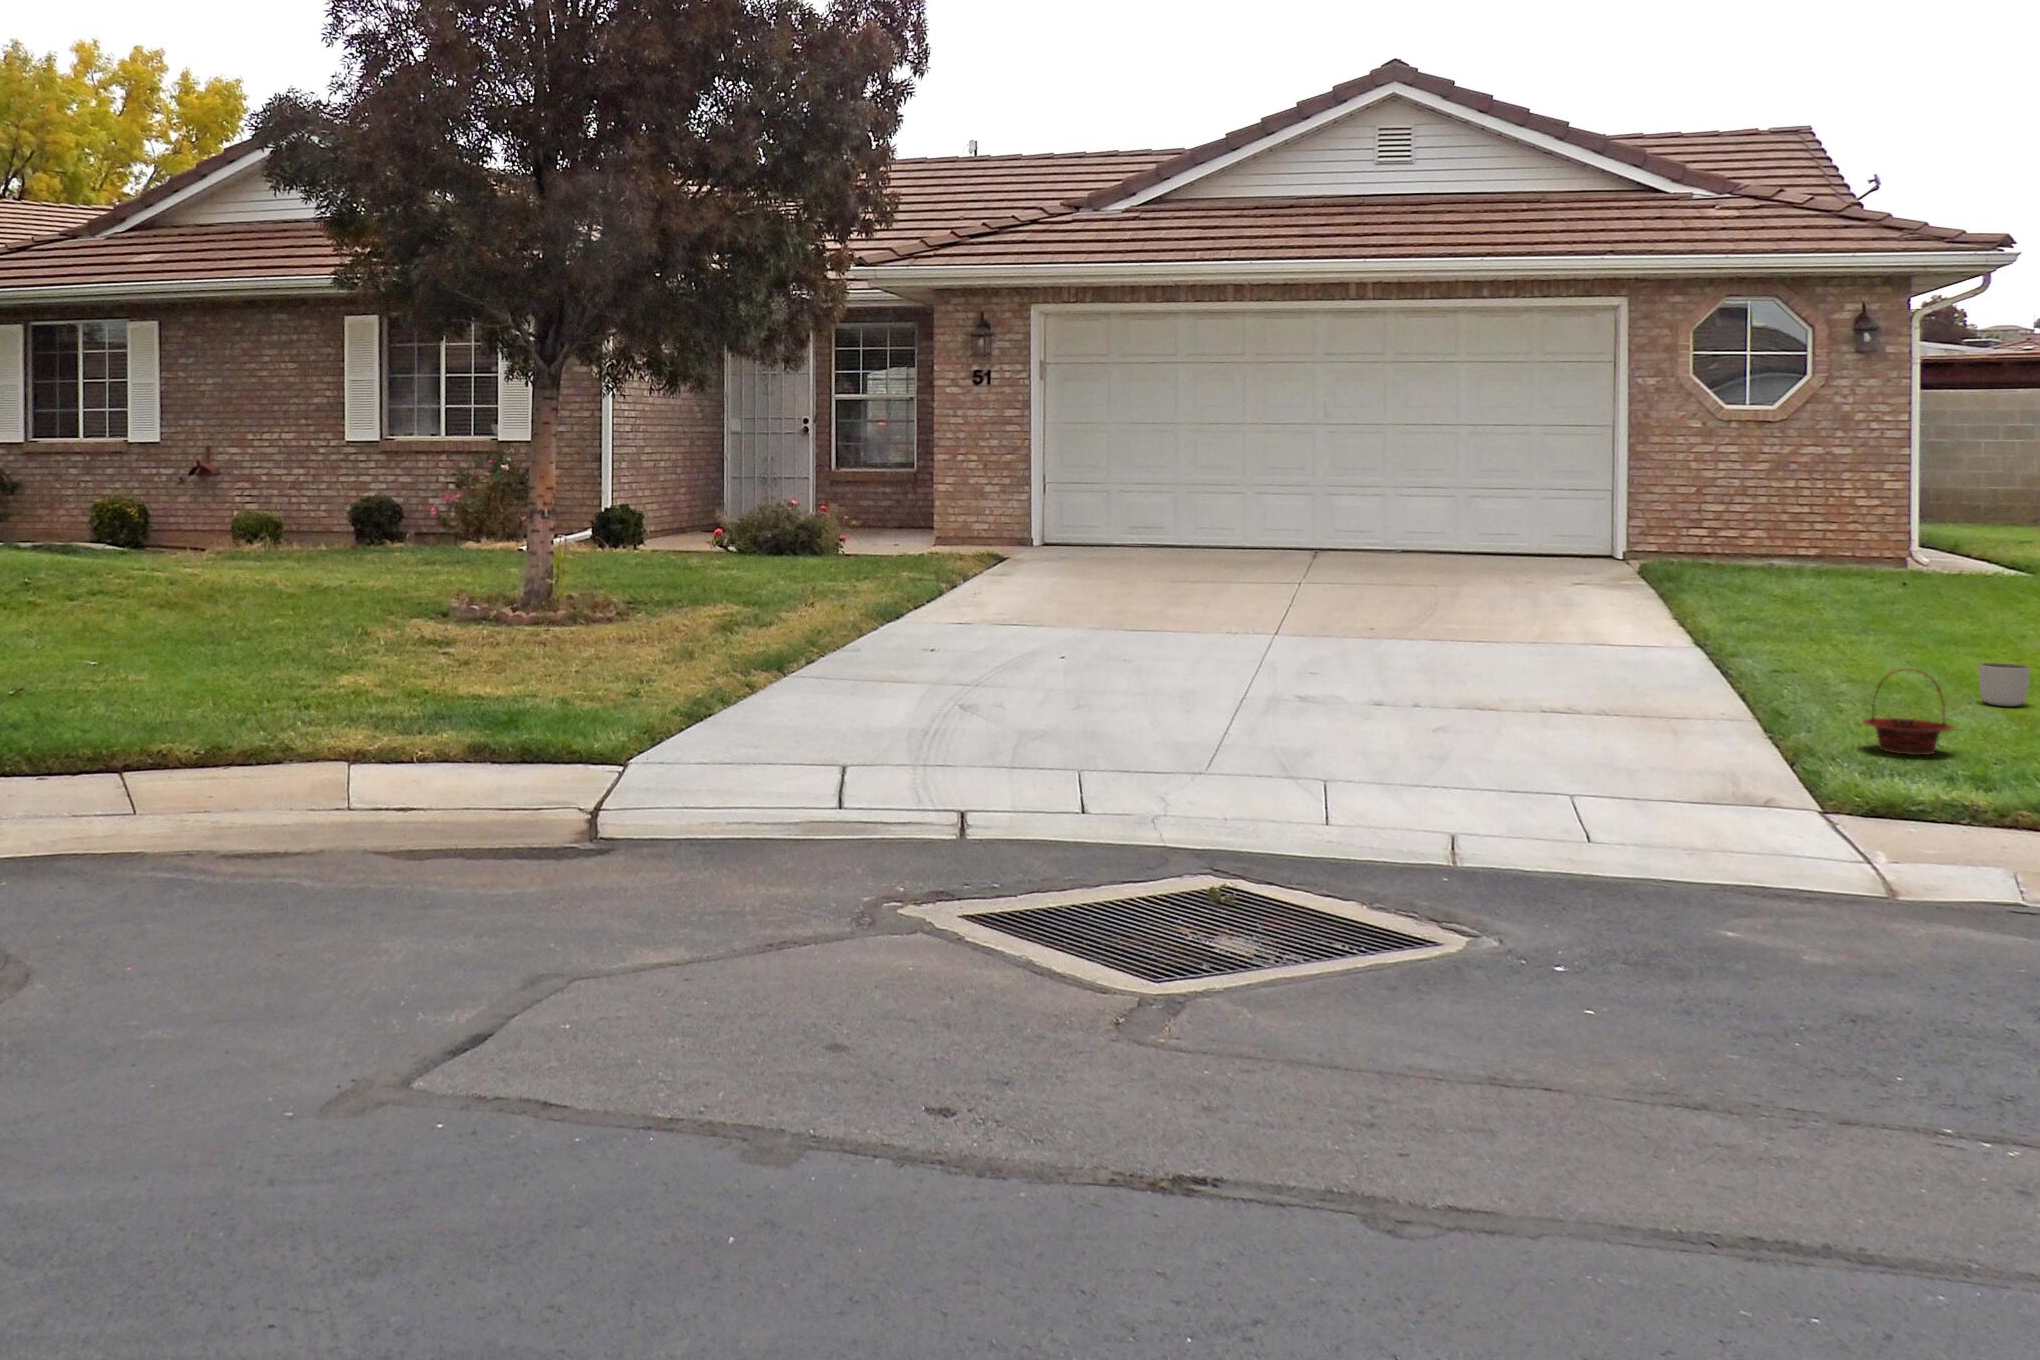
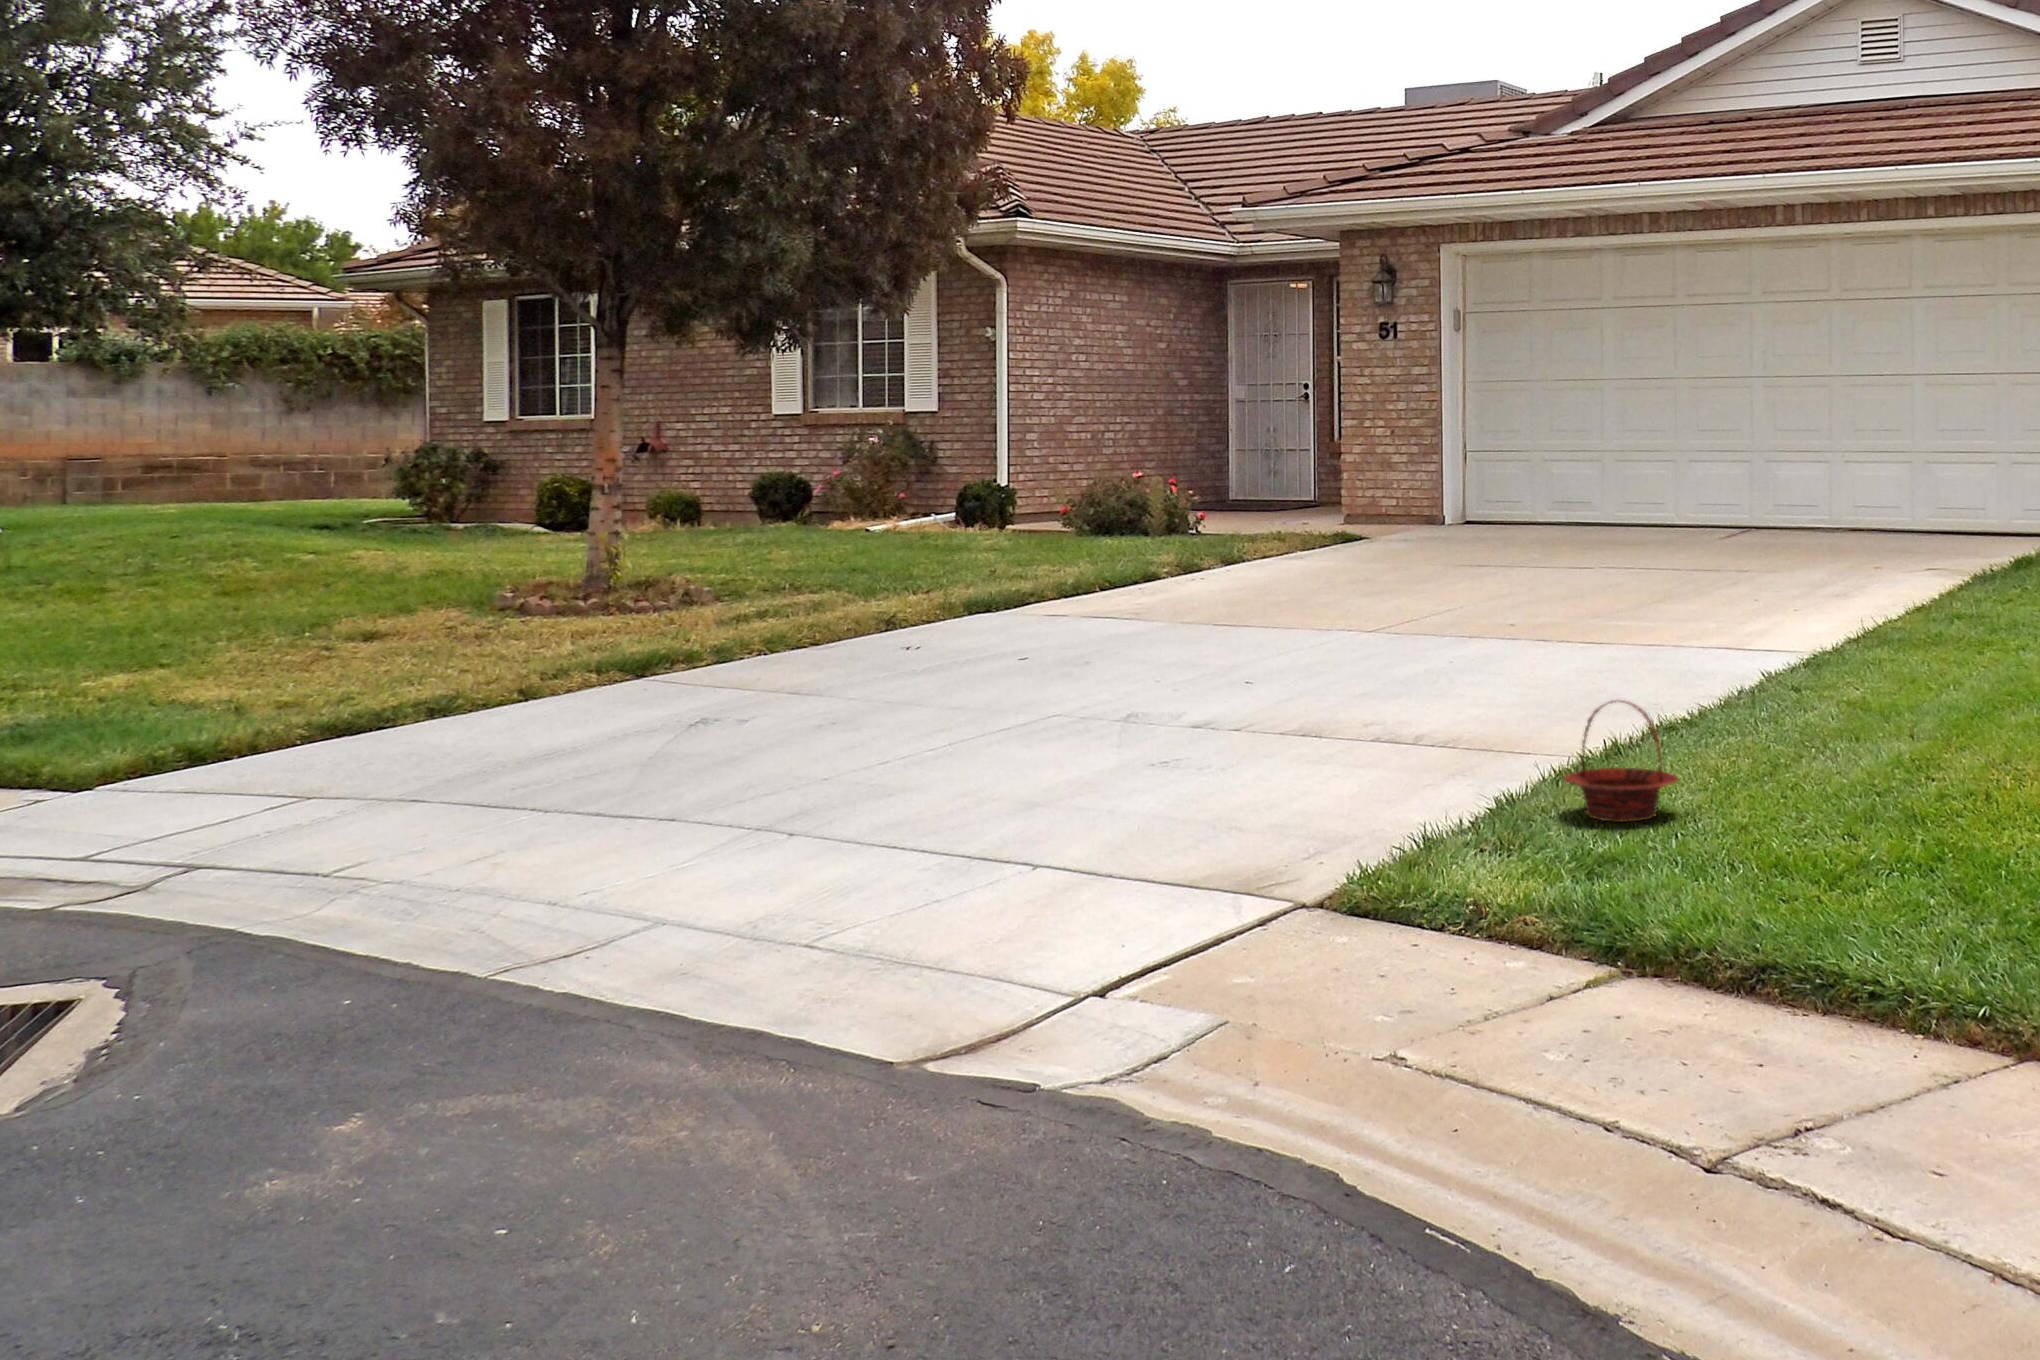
planter: present [1979,663,2030,707] -> none [1942,686,2004,748]

